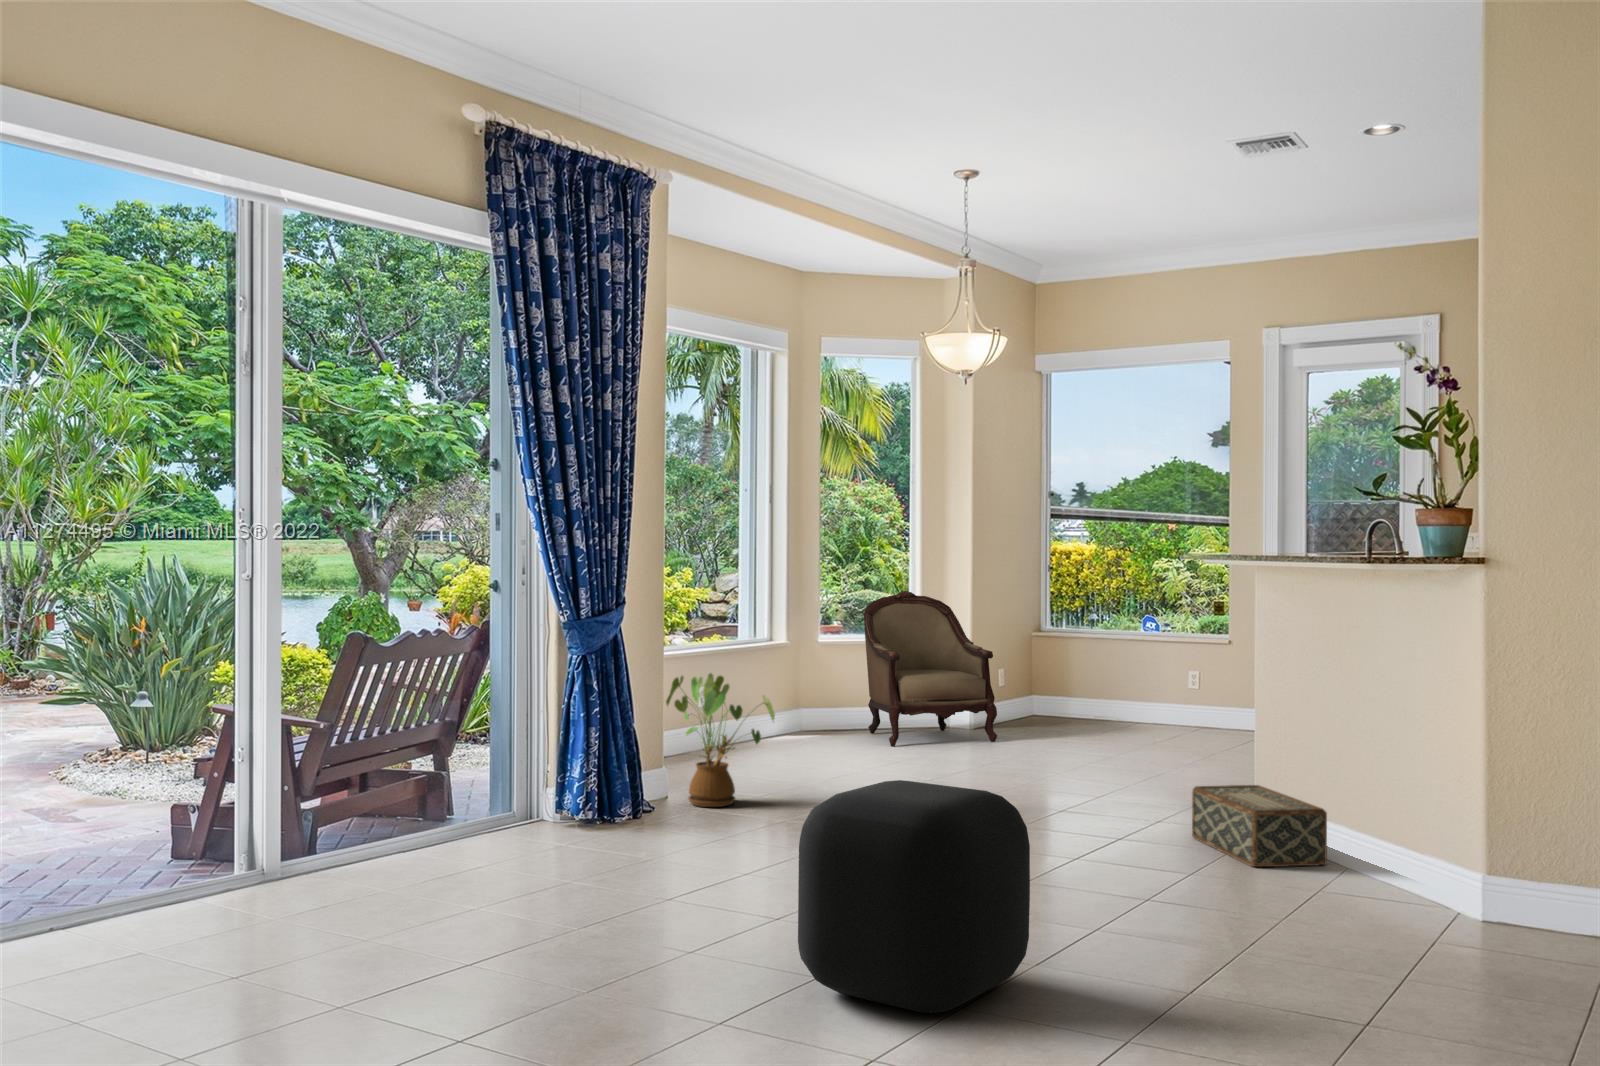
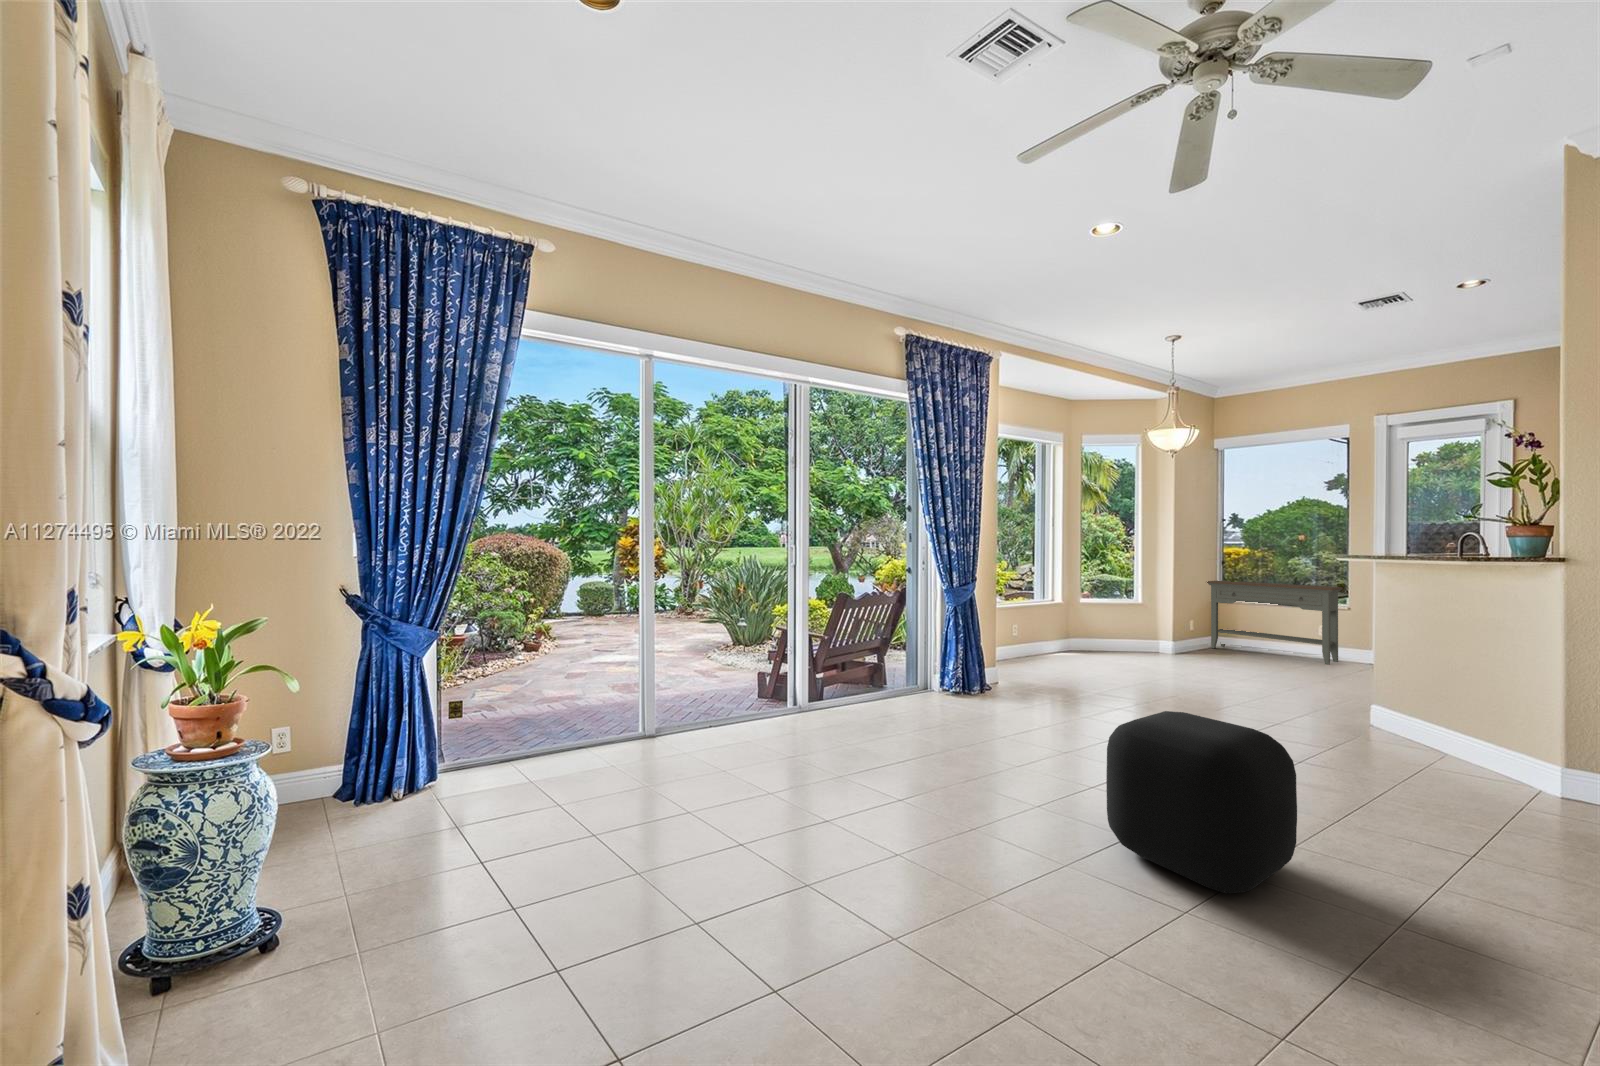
armchair: present [864,591,997,746] -> none [1104,573,1191,661]
console table: none [1028,601,1214,735] -> present [1207,581,1343,665]
house plant: present [666,673,775,807] -> none [997,618,1060,691]
woven basket: present [1192,785,1327,867] -> none [1374,714,1518,789]

